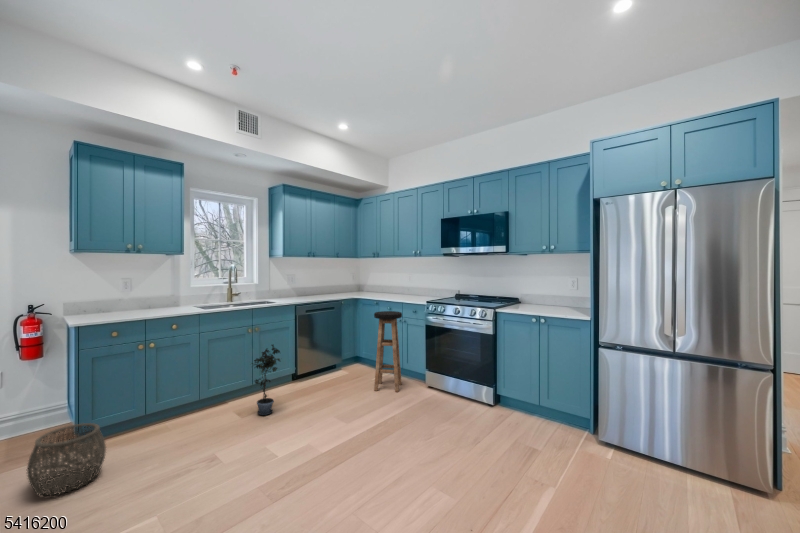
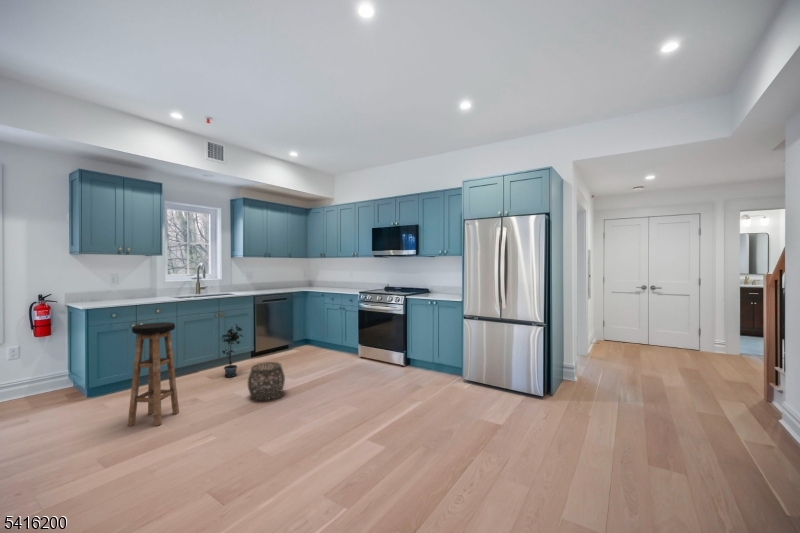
bar stool: present [374,311,402,392] -> present [128,322,179,426]
woven basket: present [27,423,106,496] -> present [248,362,285,400]

